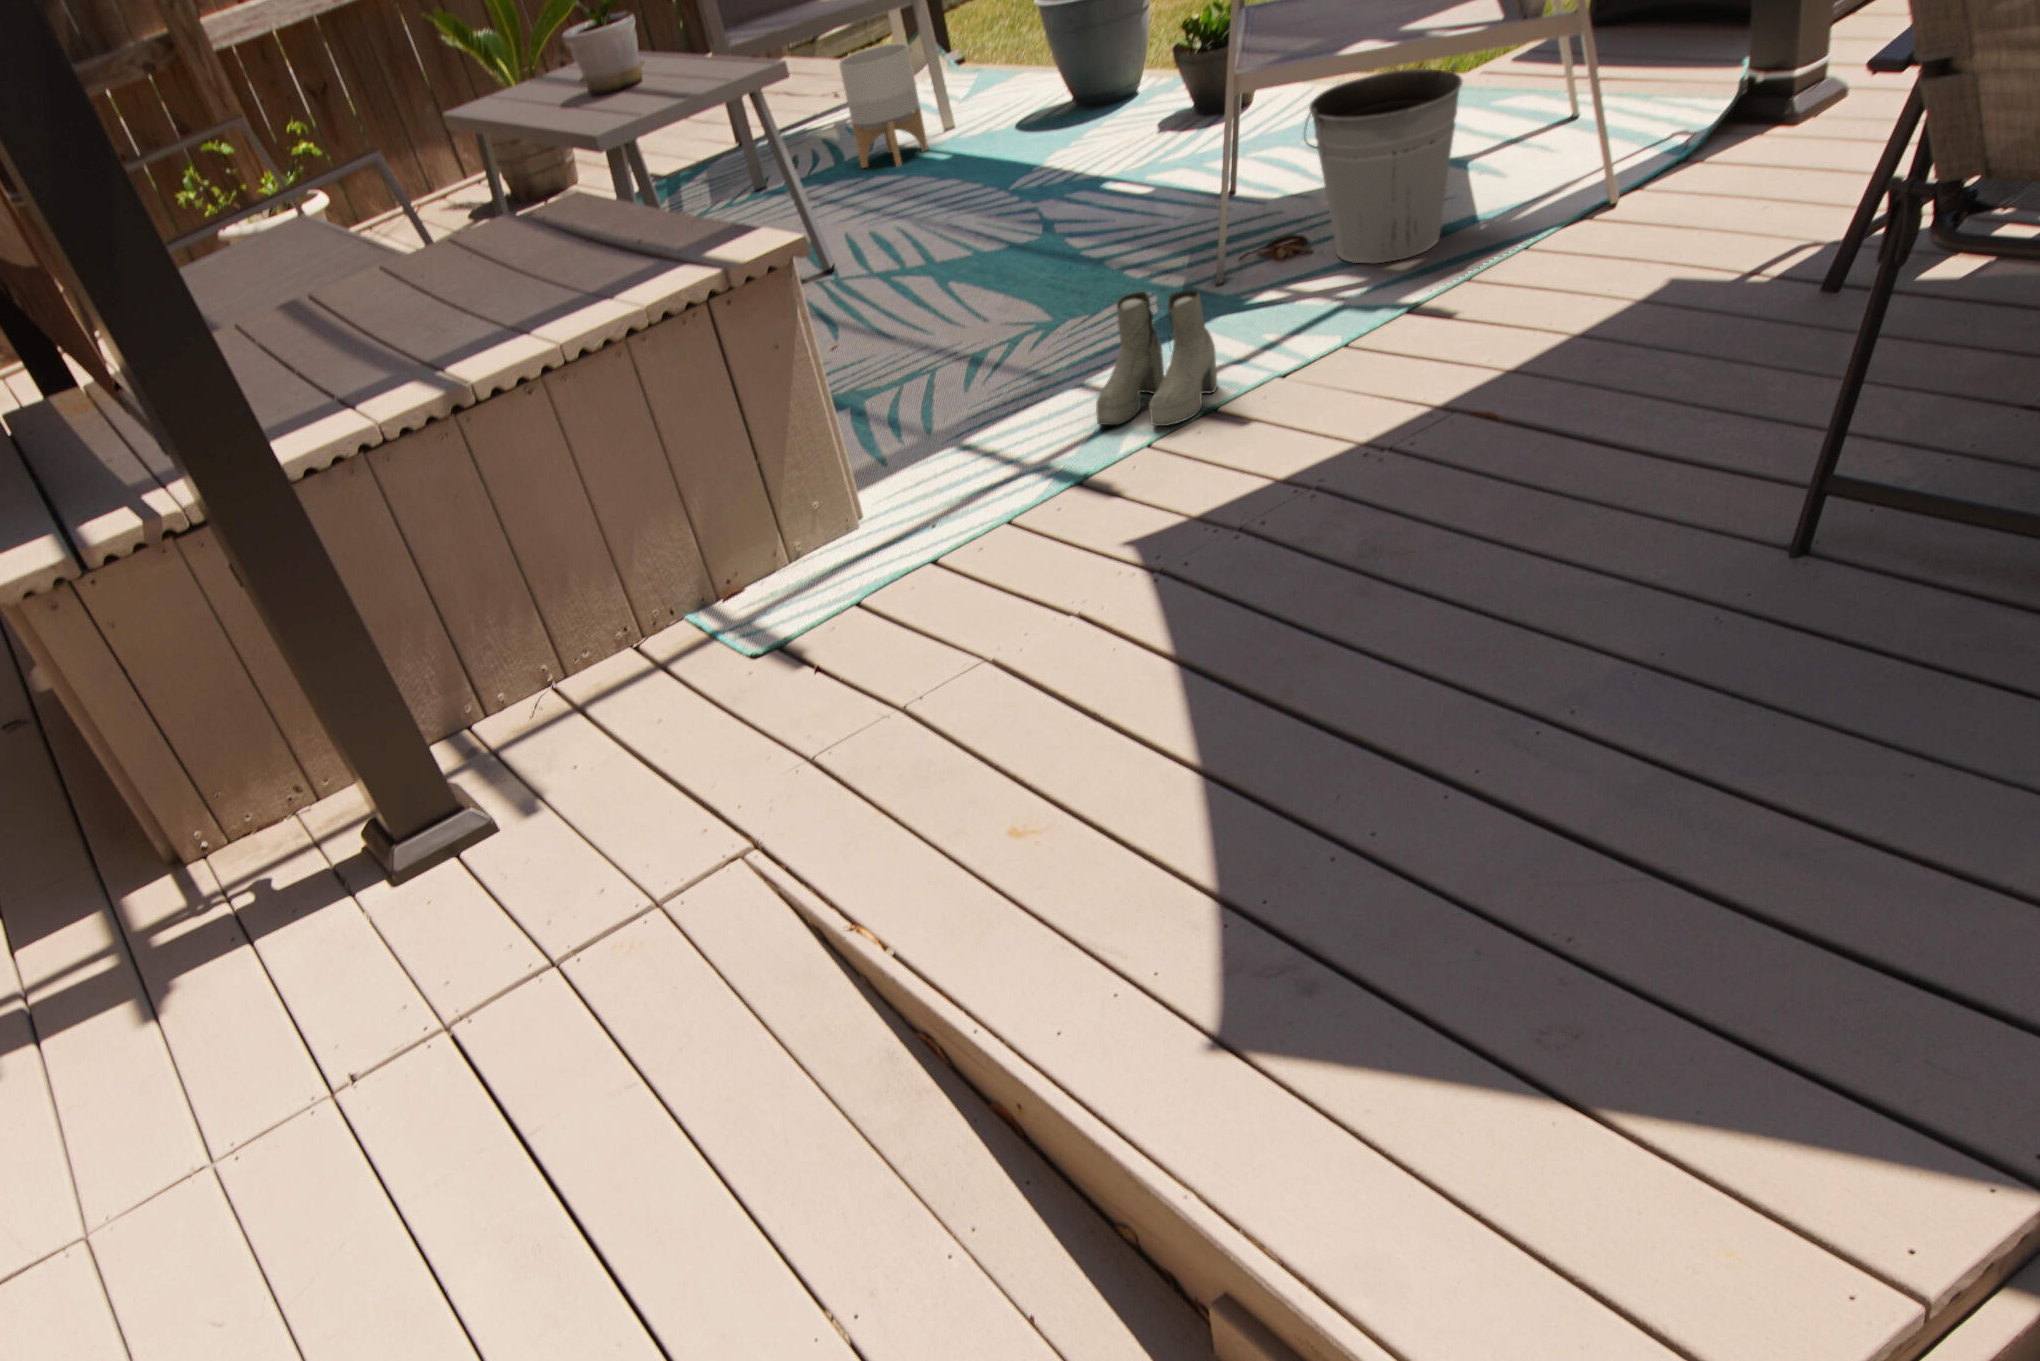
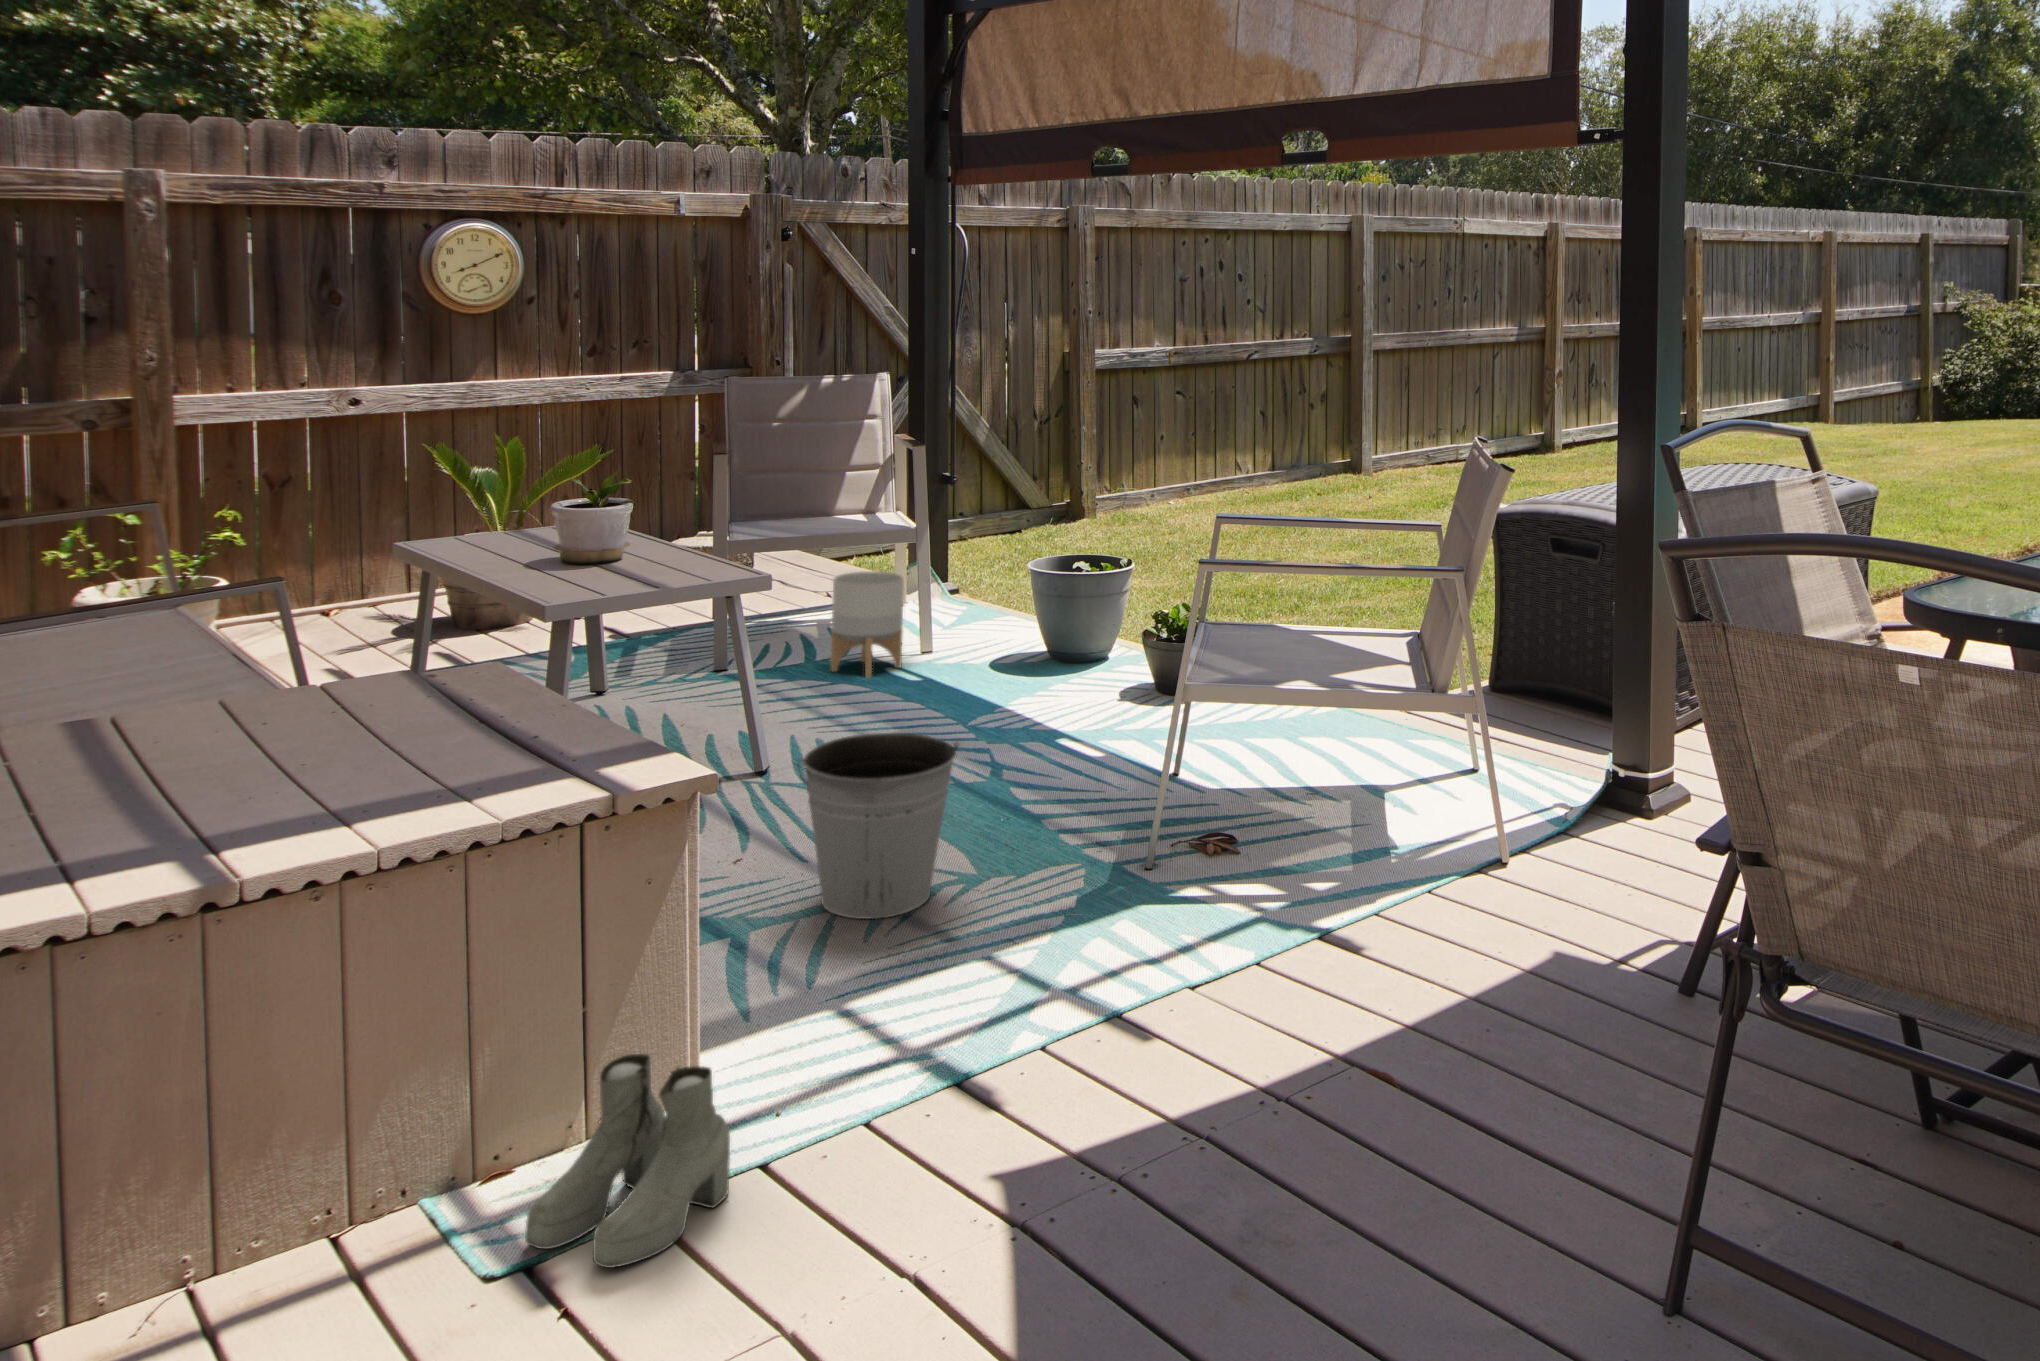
bucket: present [1305,64,1463,263] -> present [798,732,959,919]
boots: present [1096,290,1217,426] -> present [525,1054,730,1268]

